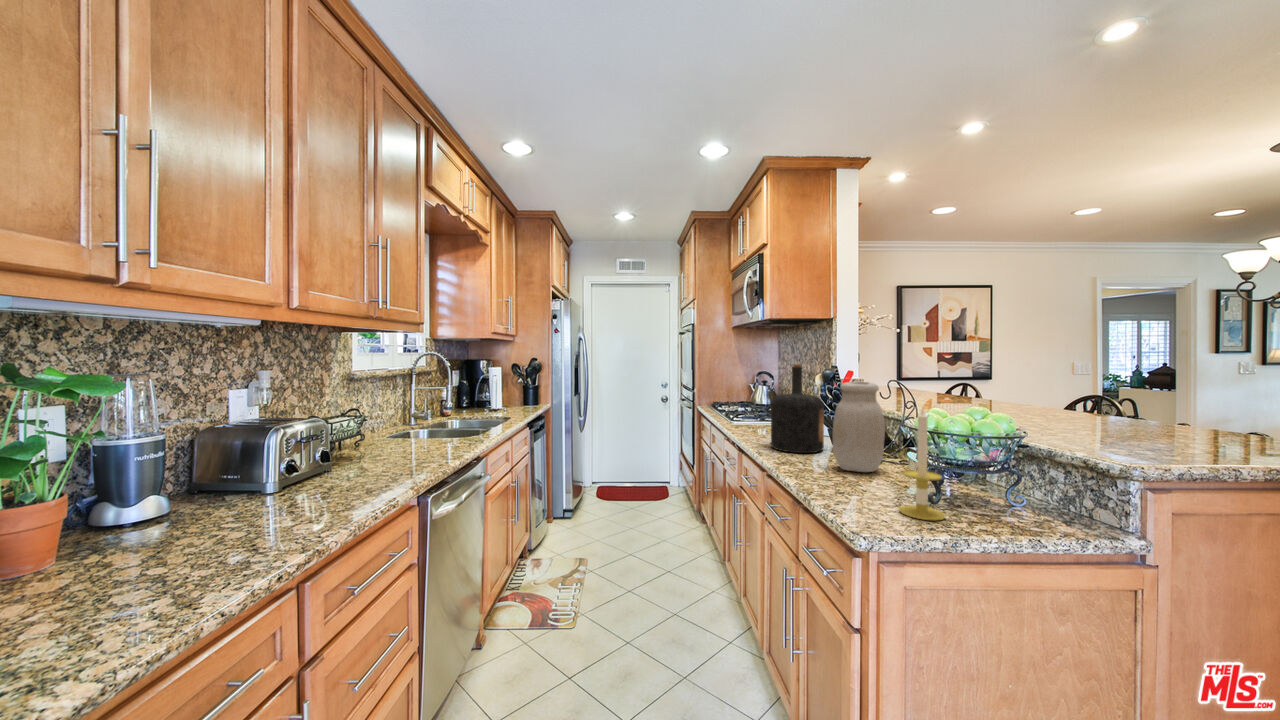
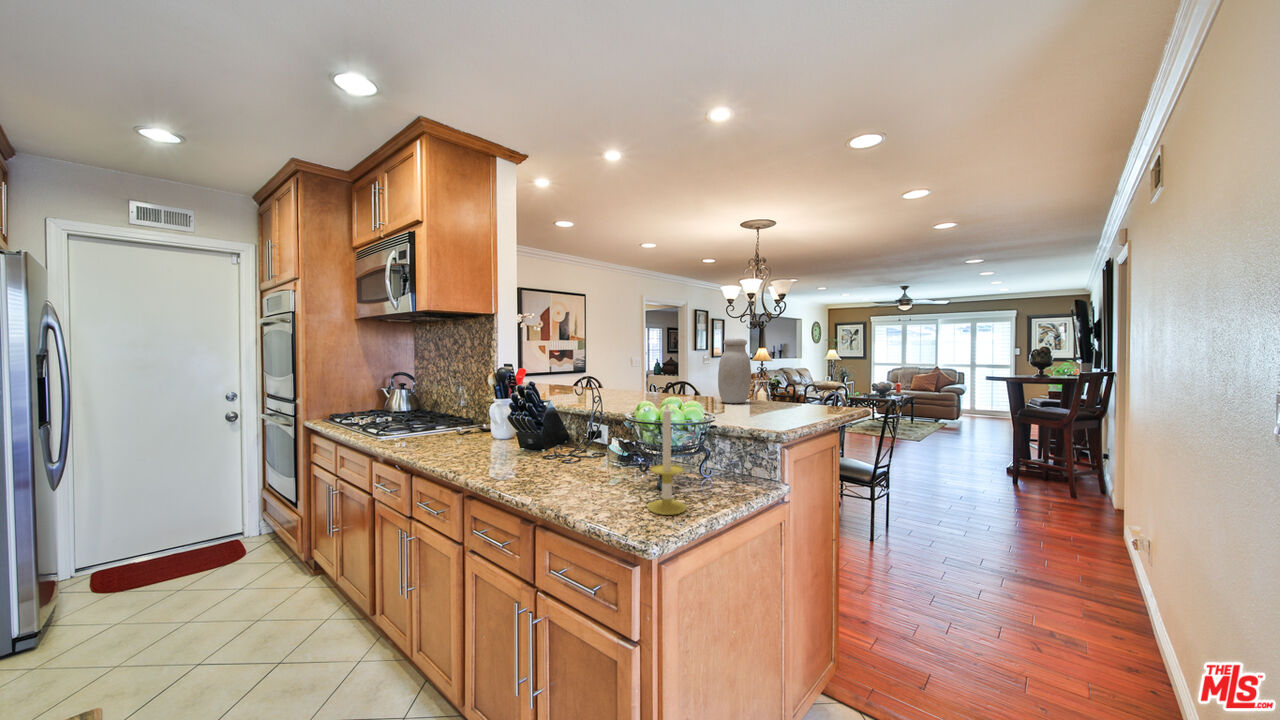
bottle: present [771,364,824,453] -> none [457,362,519,467]
jar: present [833,382,885,472] -> present [718,339,751,403]

